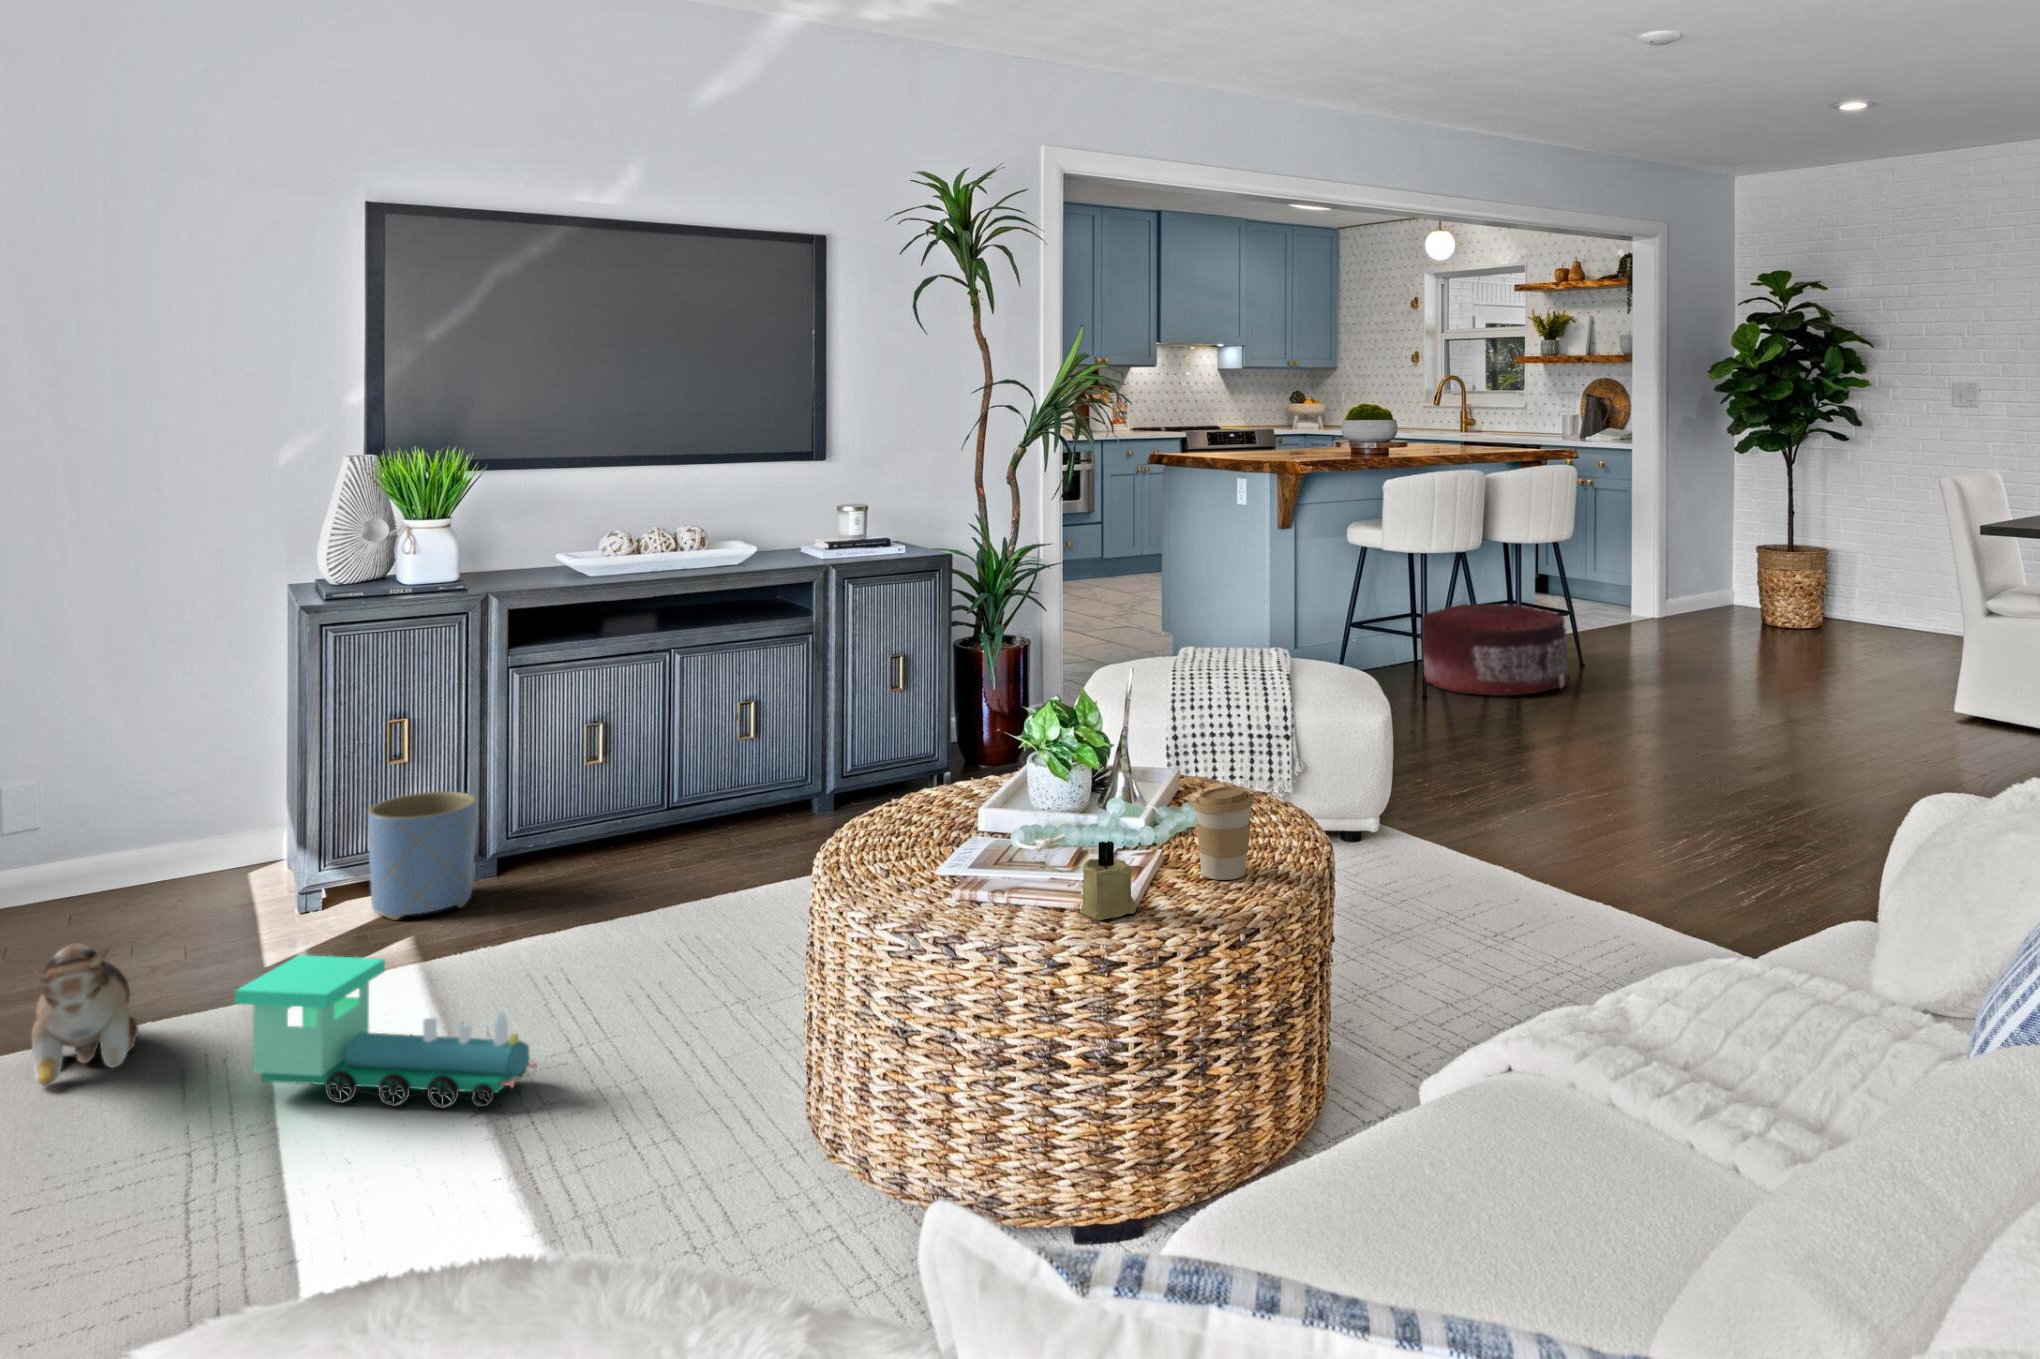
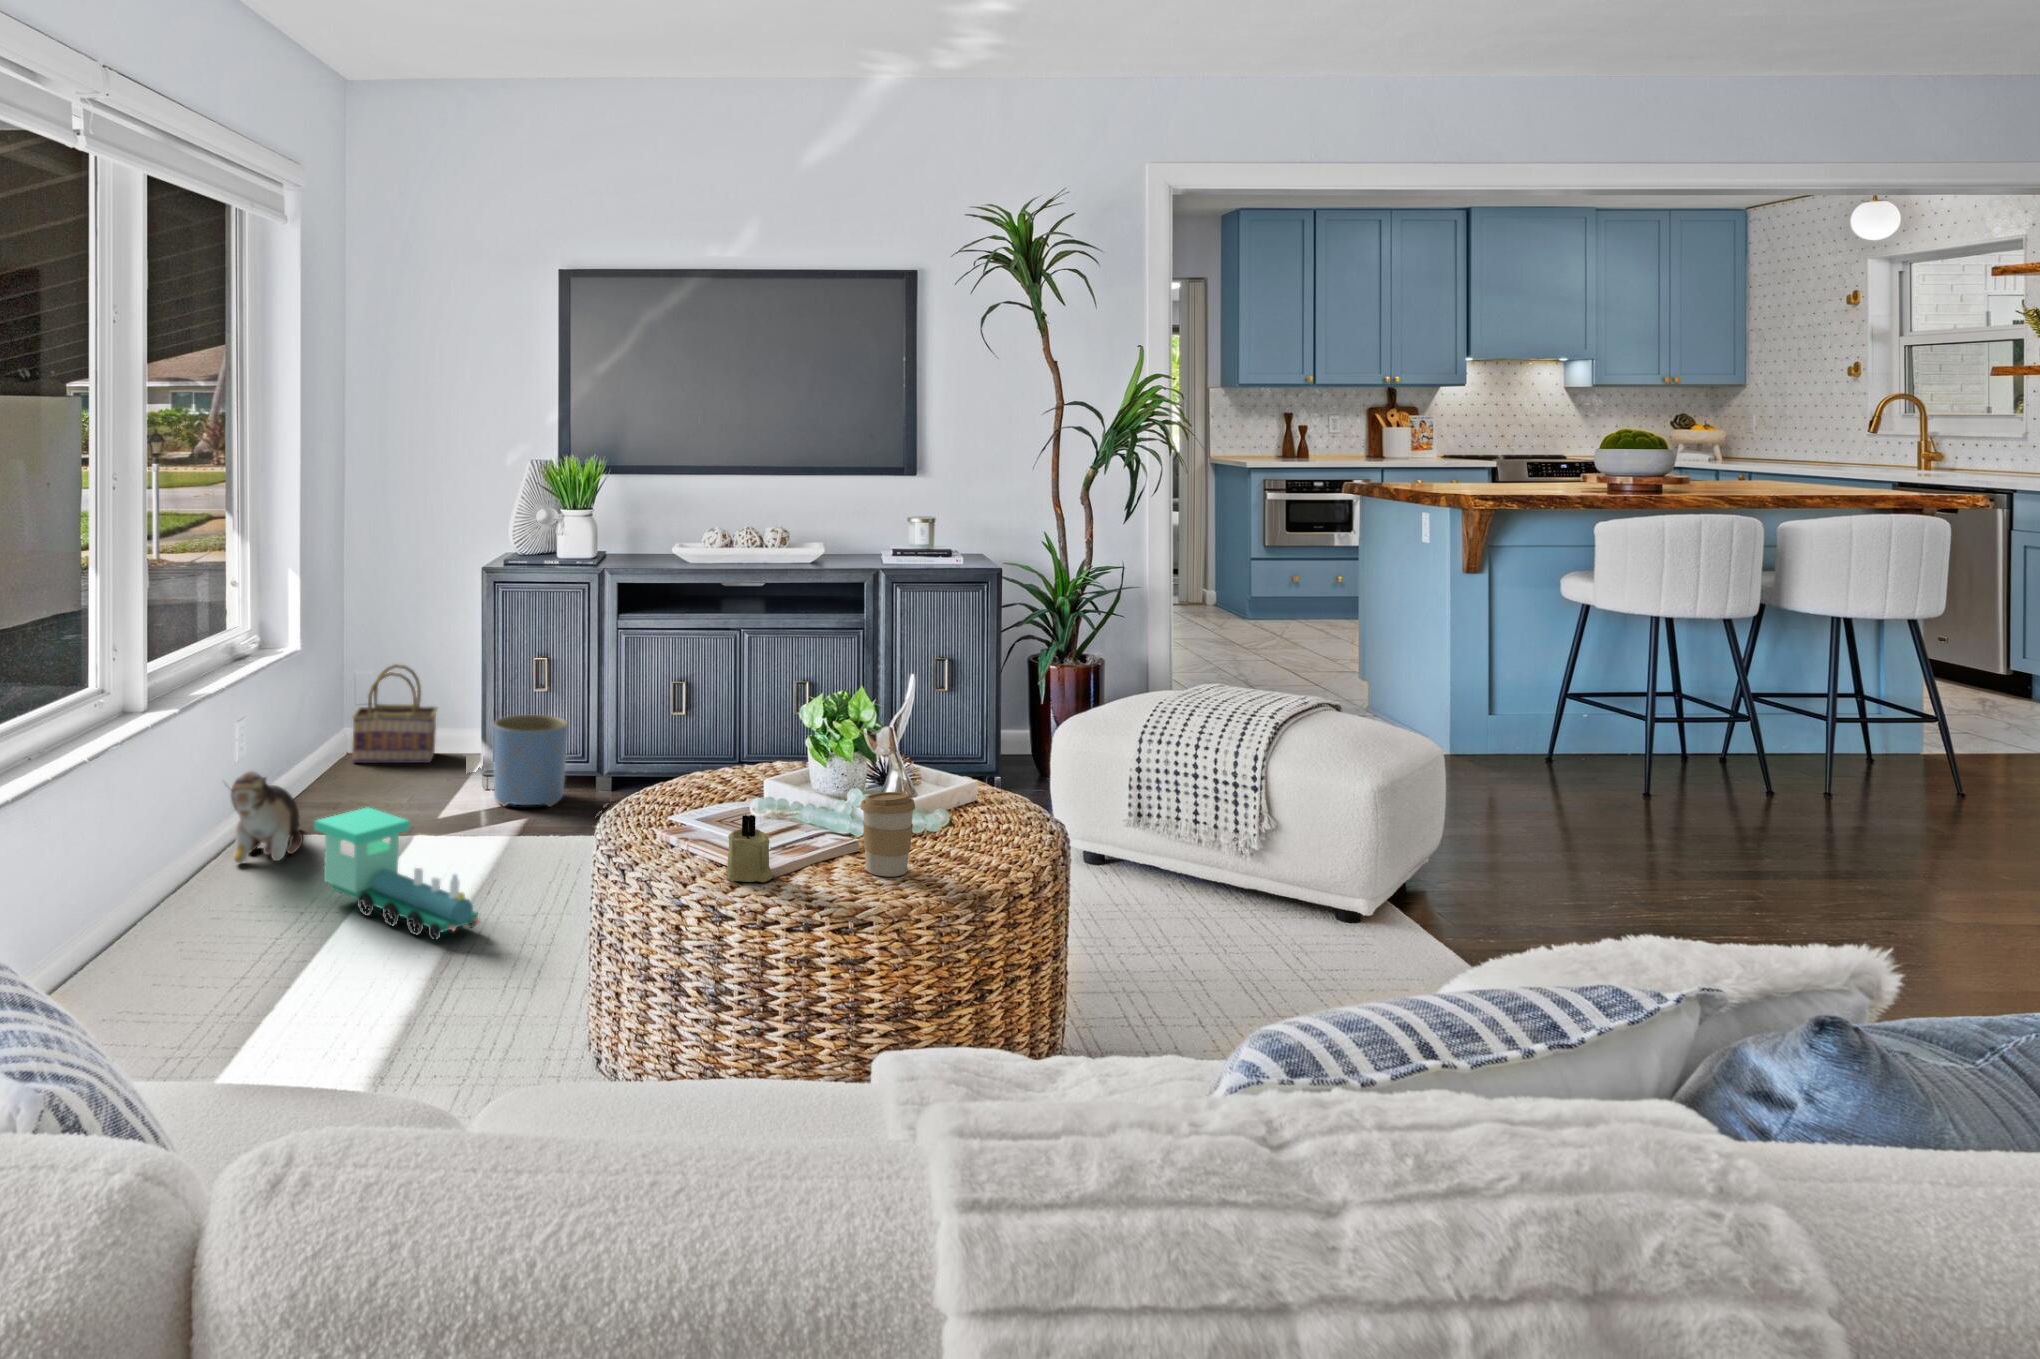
pouf: present [1422,604,1569,696] -> none [1611,688,1826,807]
basket: none [87,760,227,909] -> present [352,664,438,763]

